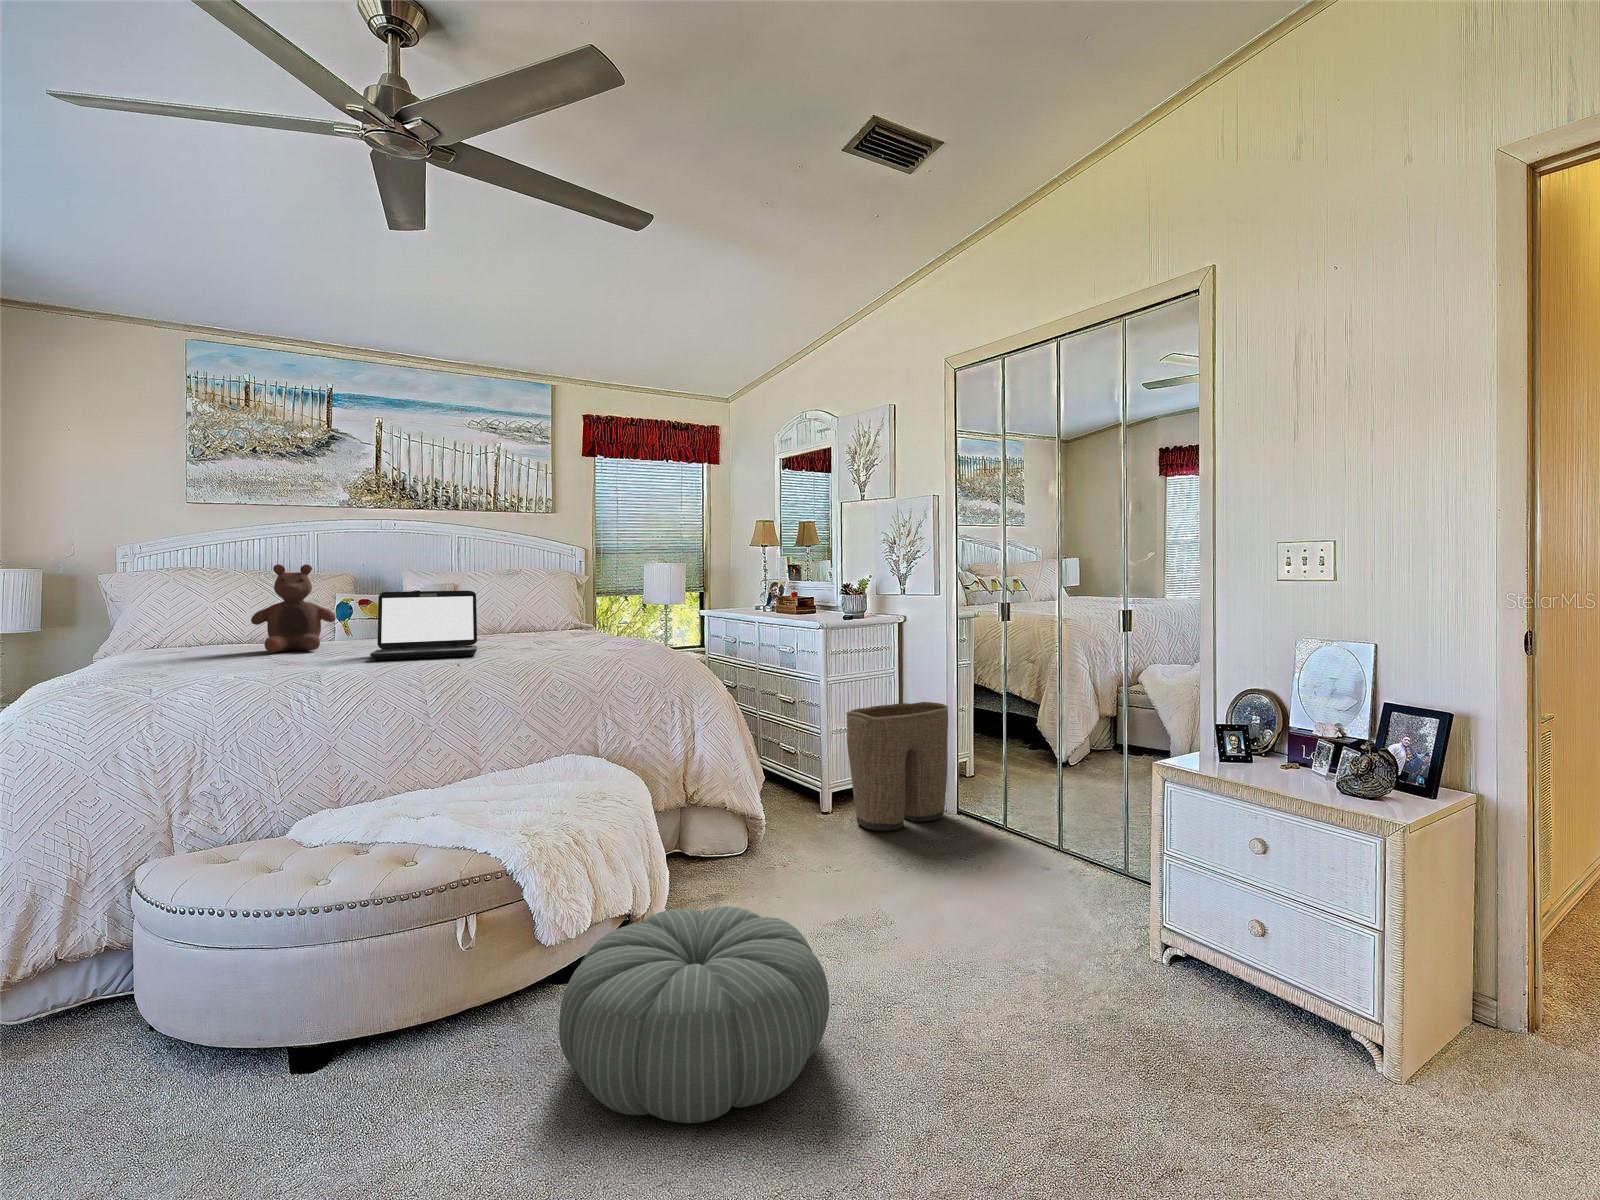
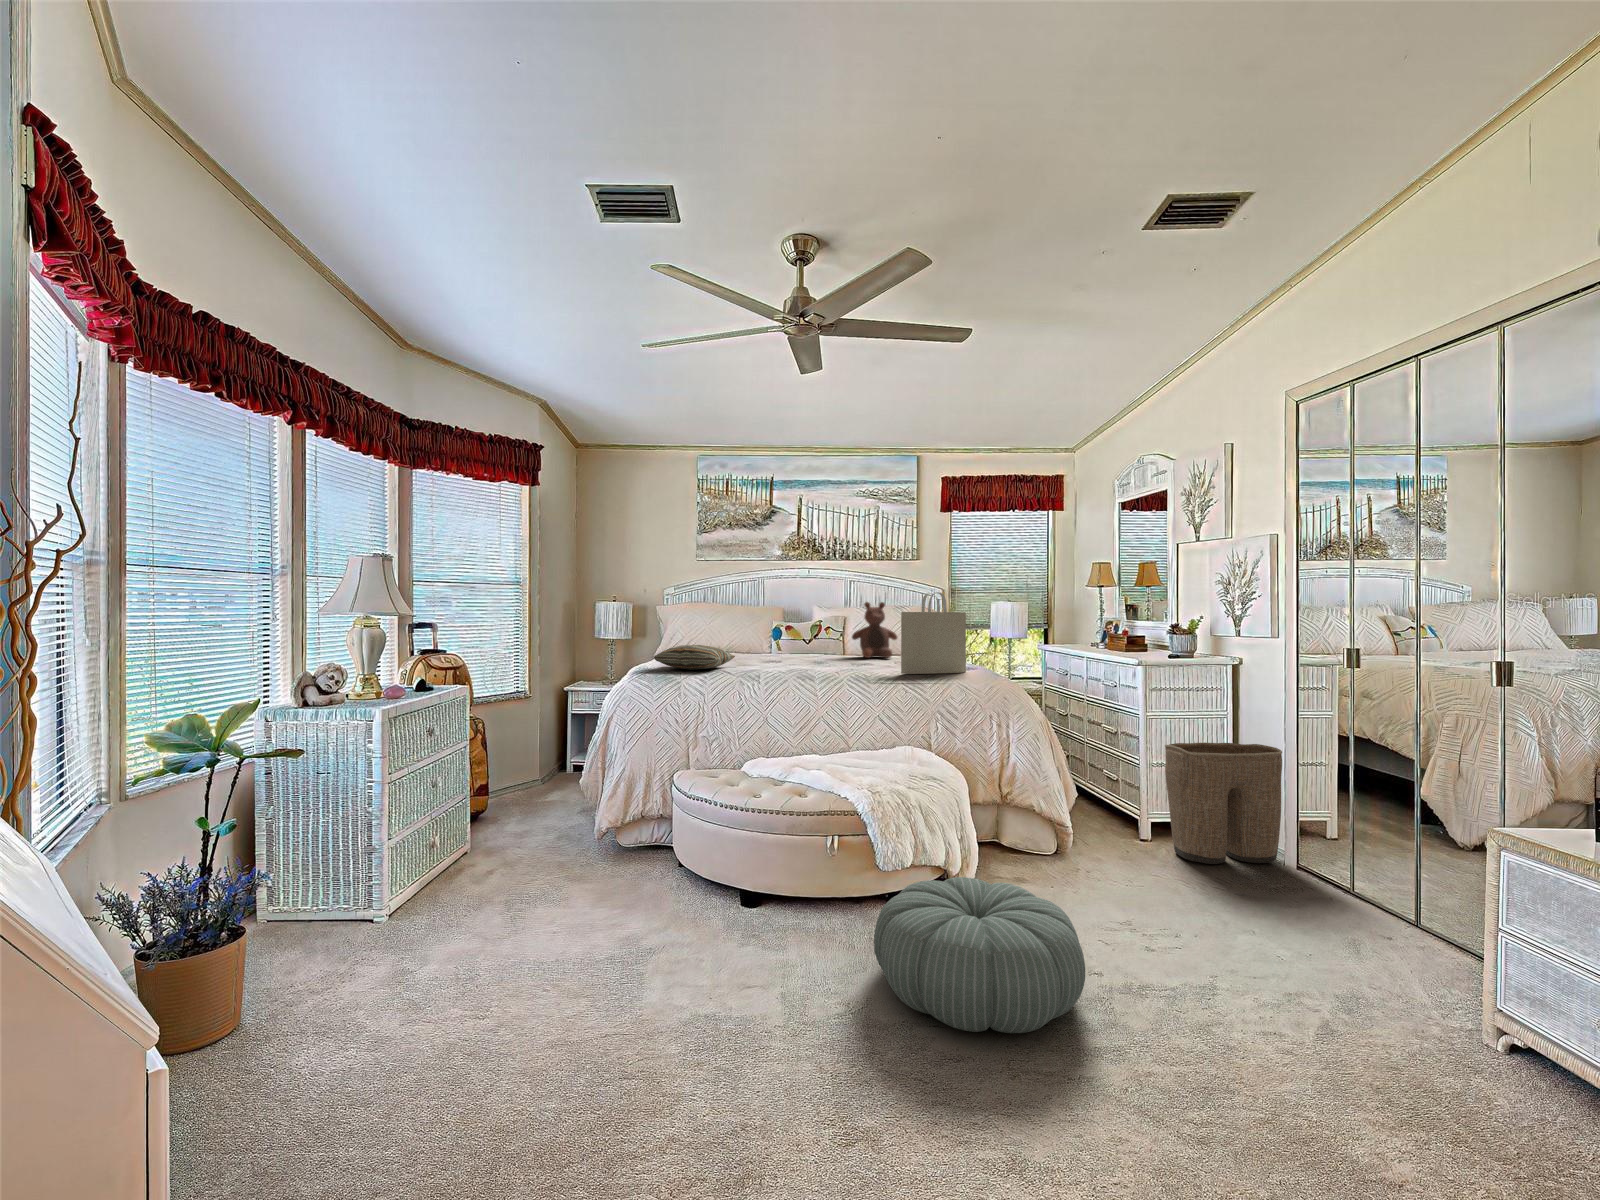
tote bag: none [551,548,633,655] -> present [901,592,966,674]
stuffed bear: present [251,564,336,652] -> present [852,602,897,658]
laptop: present [370,591,477,660] -> none [781,622,852,670]
pillow: none [129,631,288,670] -> present [654,645,735,670]

